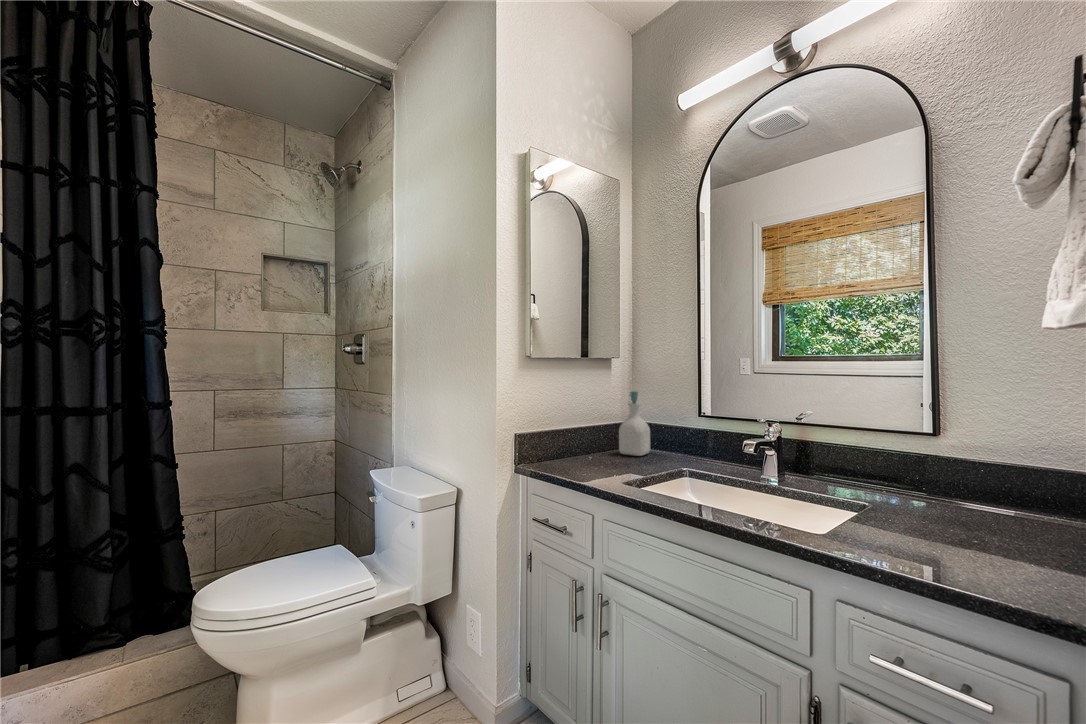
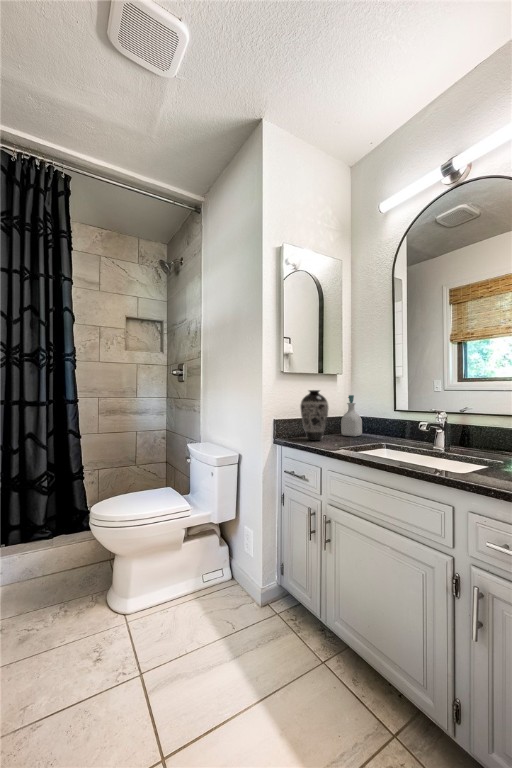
decorative vase: none [557,387,601,468] -> present [300,390,329,441]

